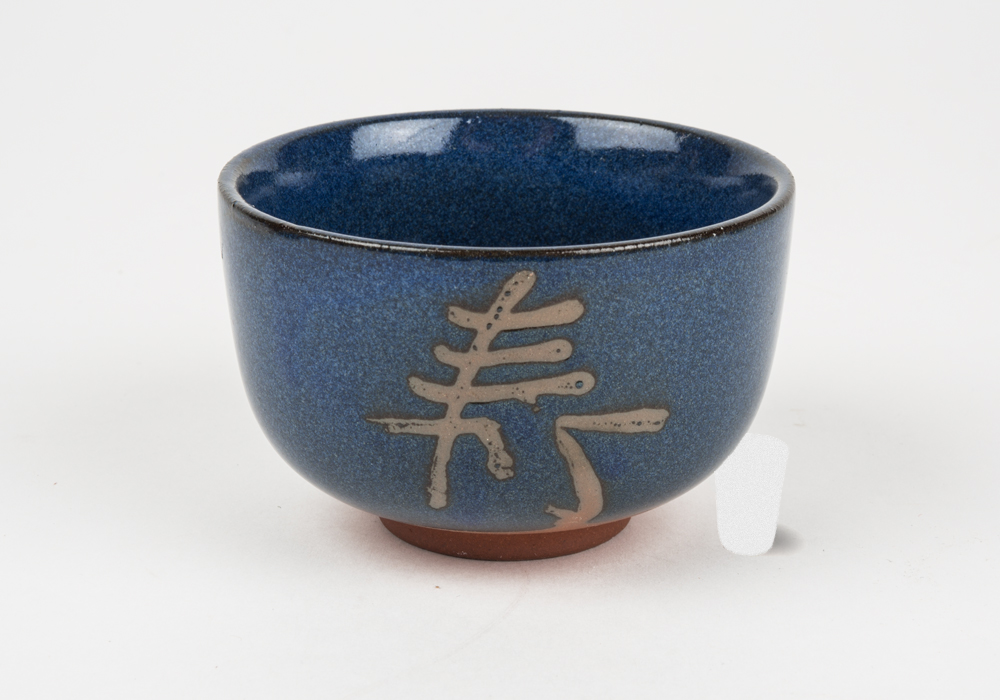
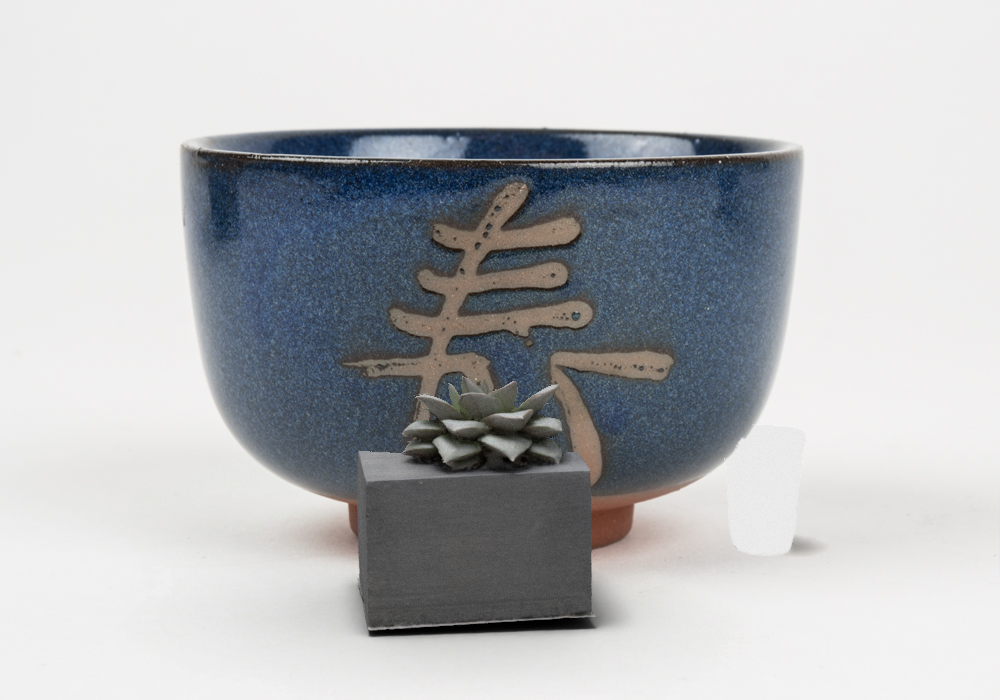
succulent plant: none [380,412,596,665] -> present [356,376,596,630]

